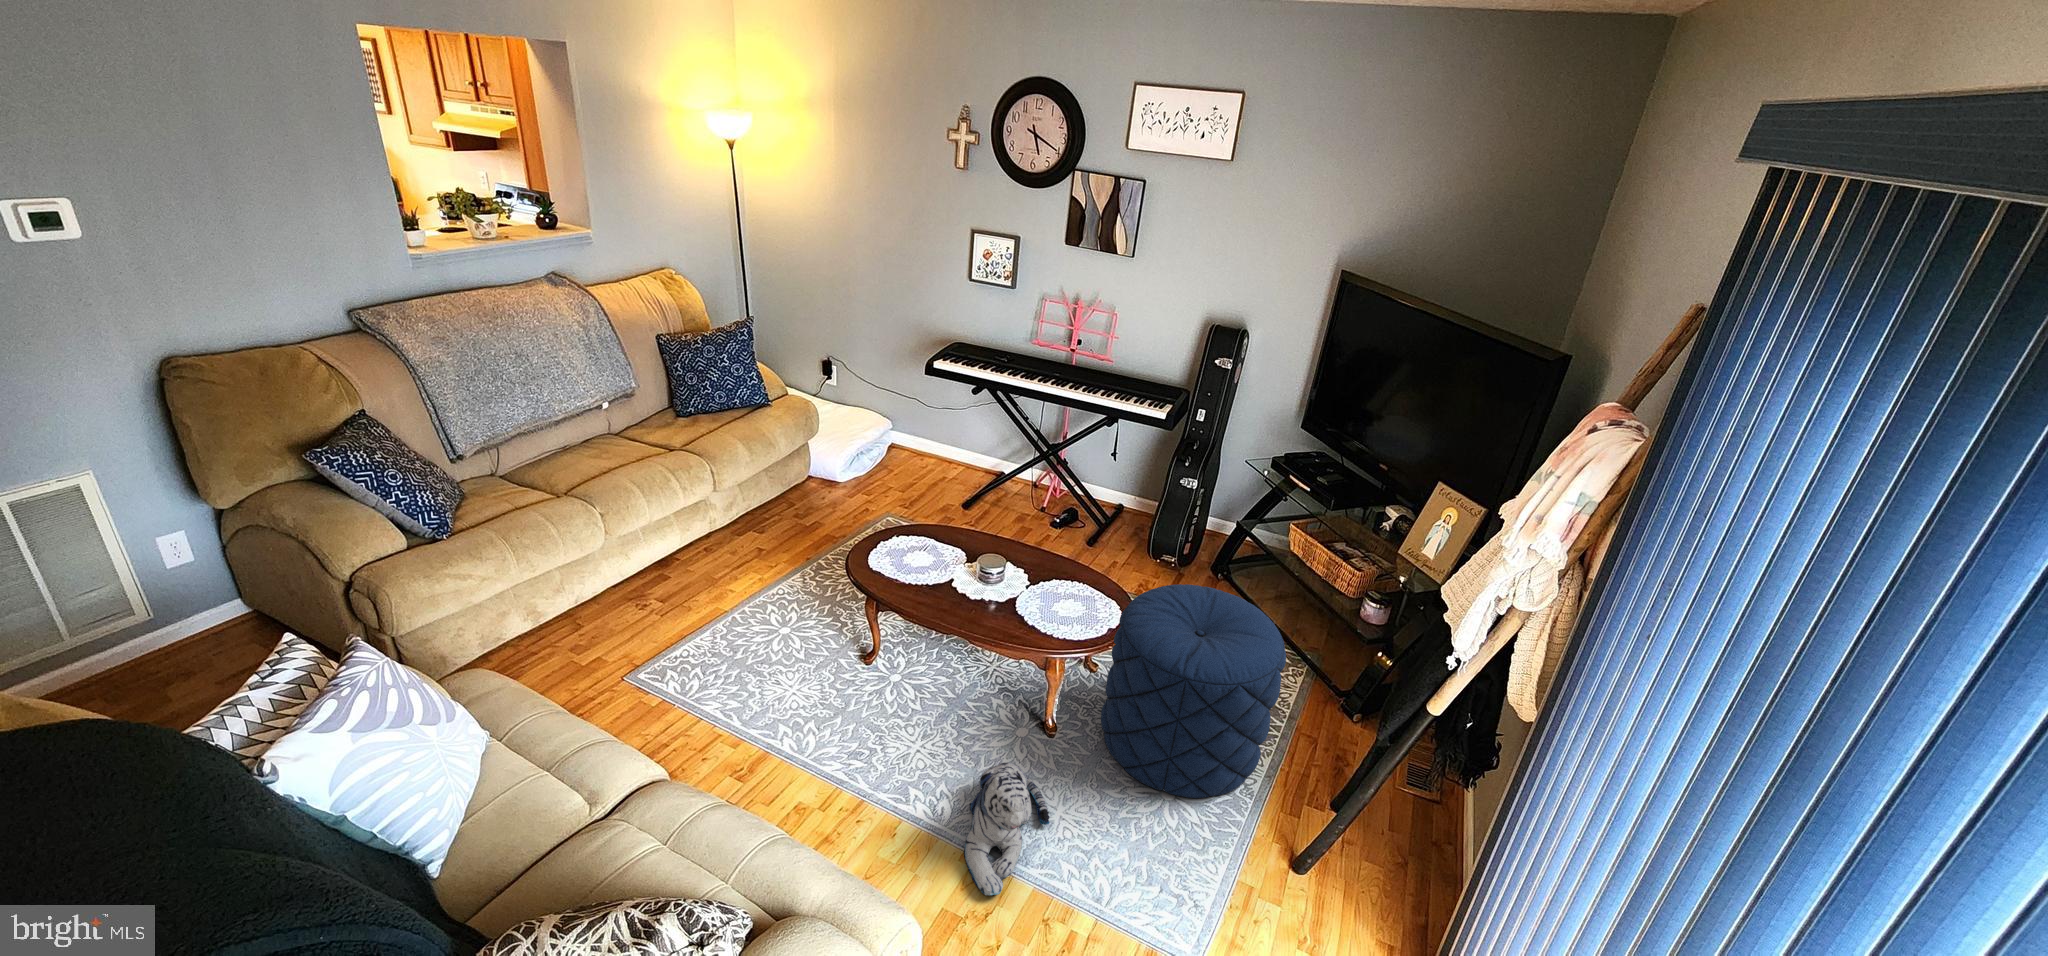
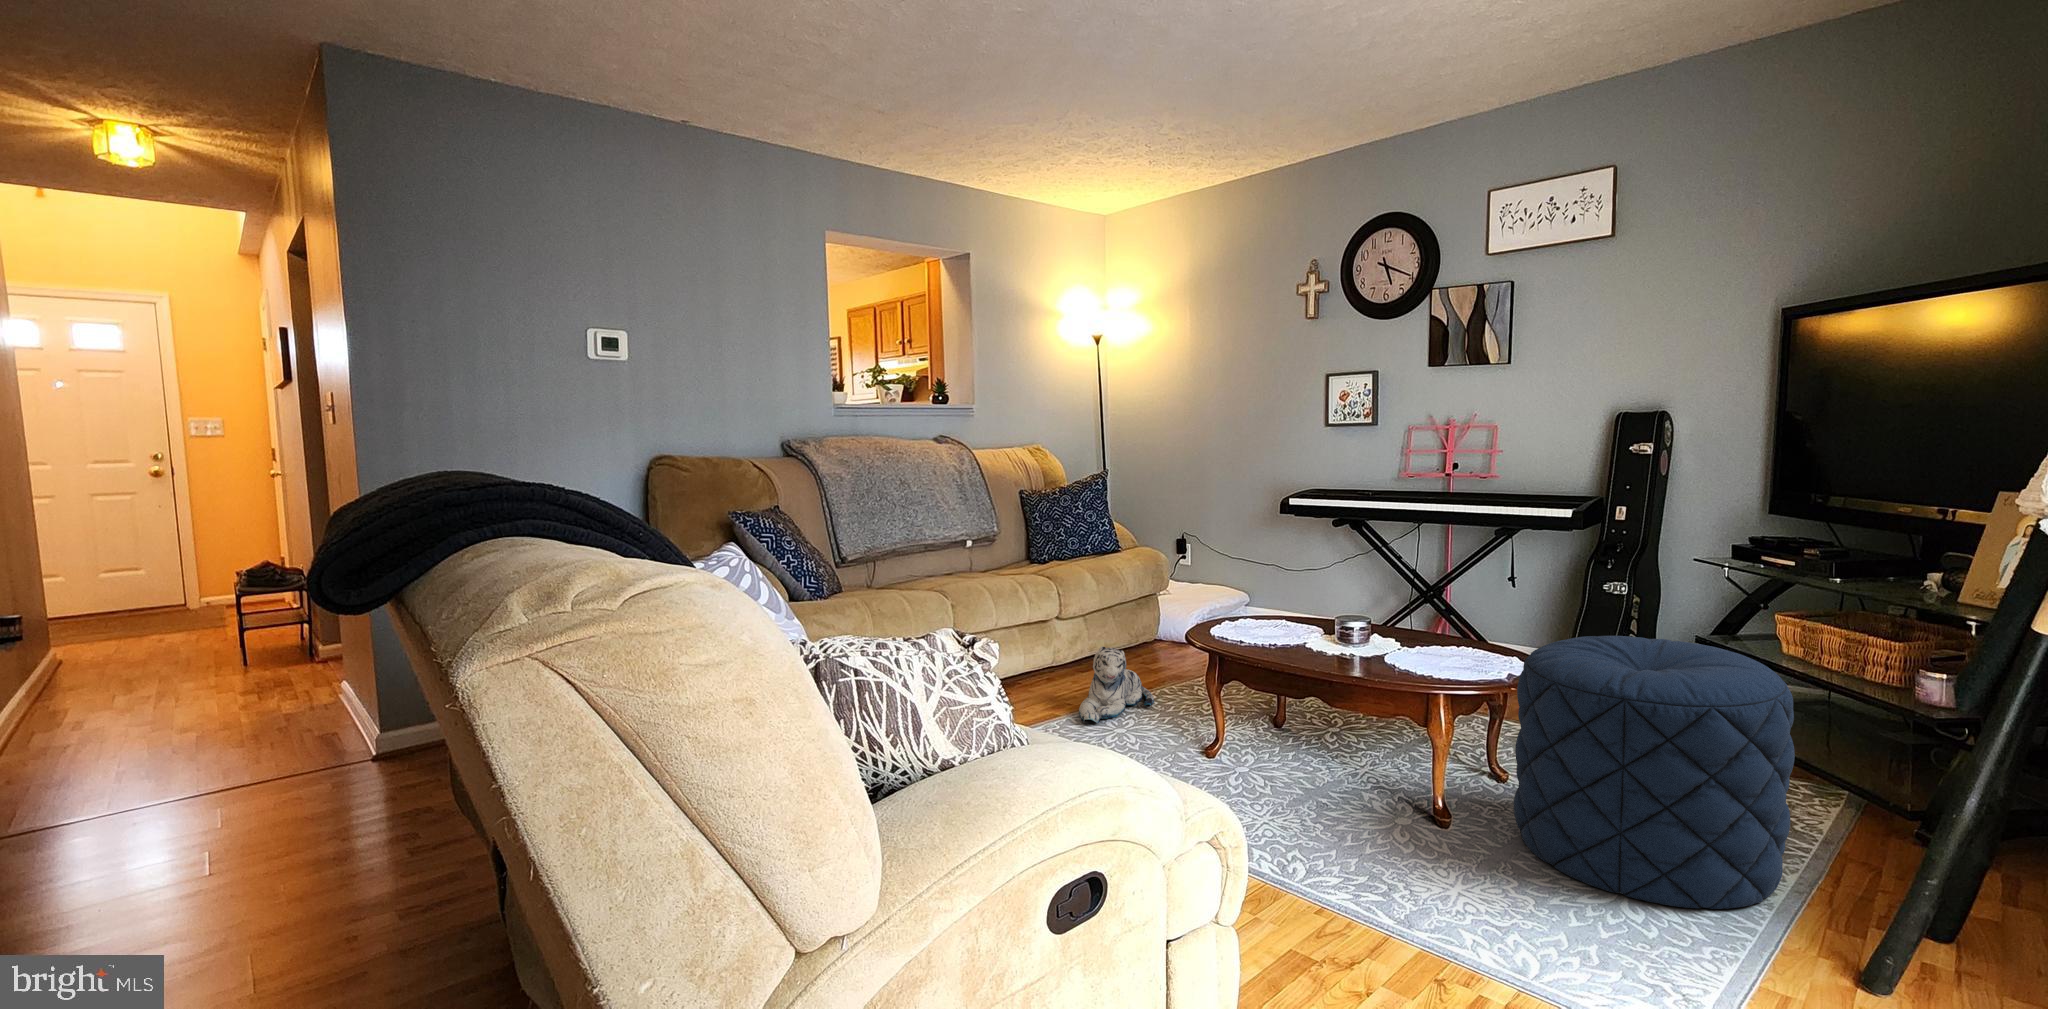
plush toy: present [964,763,1049,895] -> present [1079,646,1154,723]

